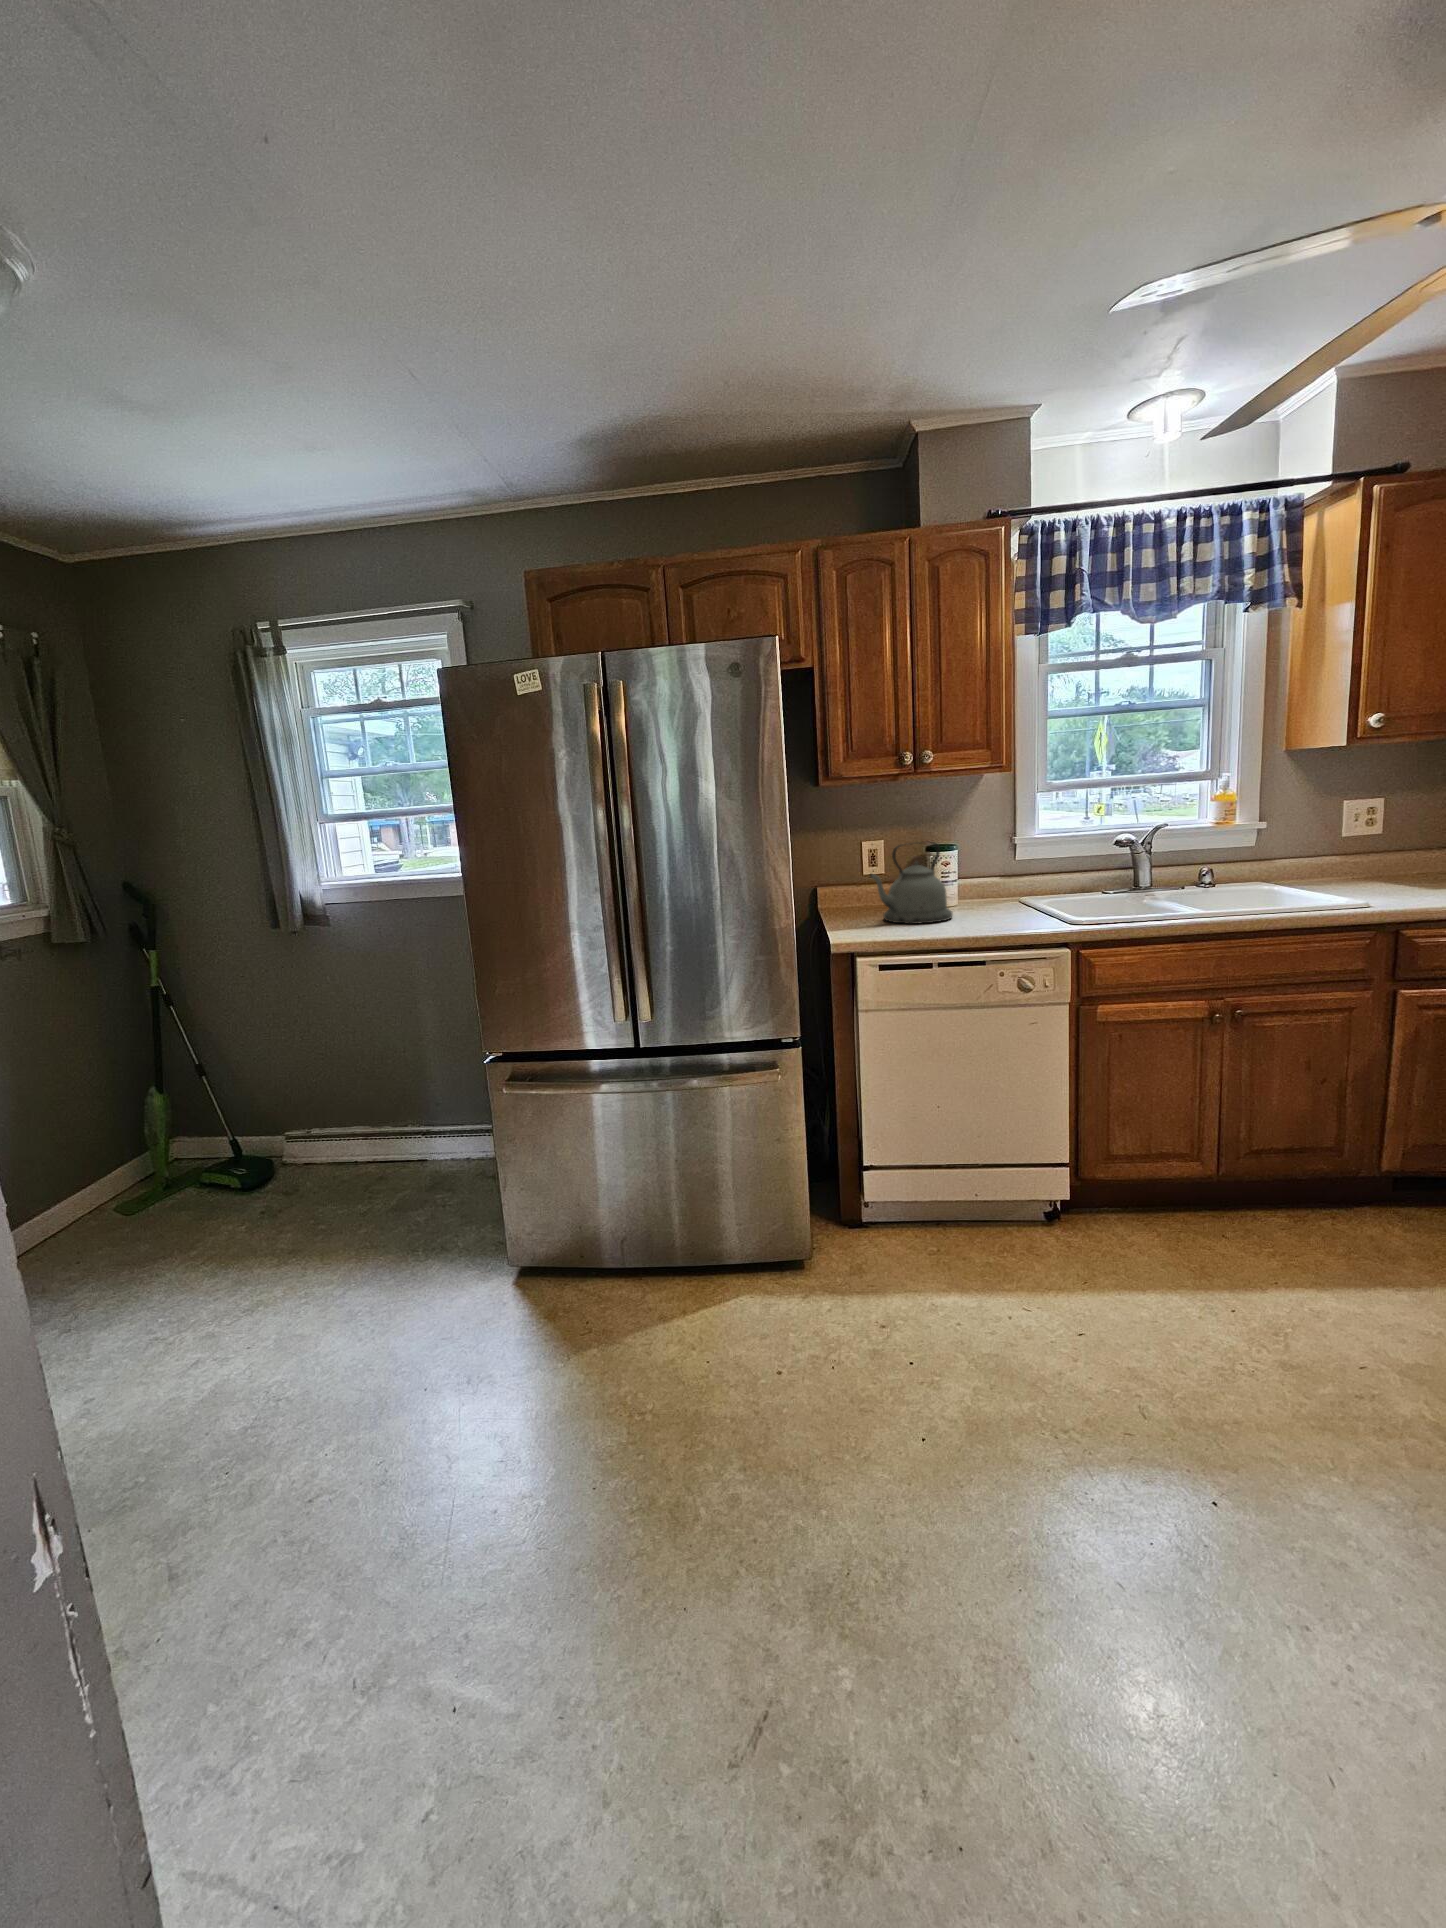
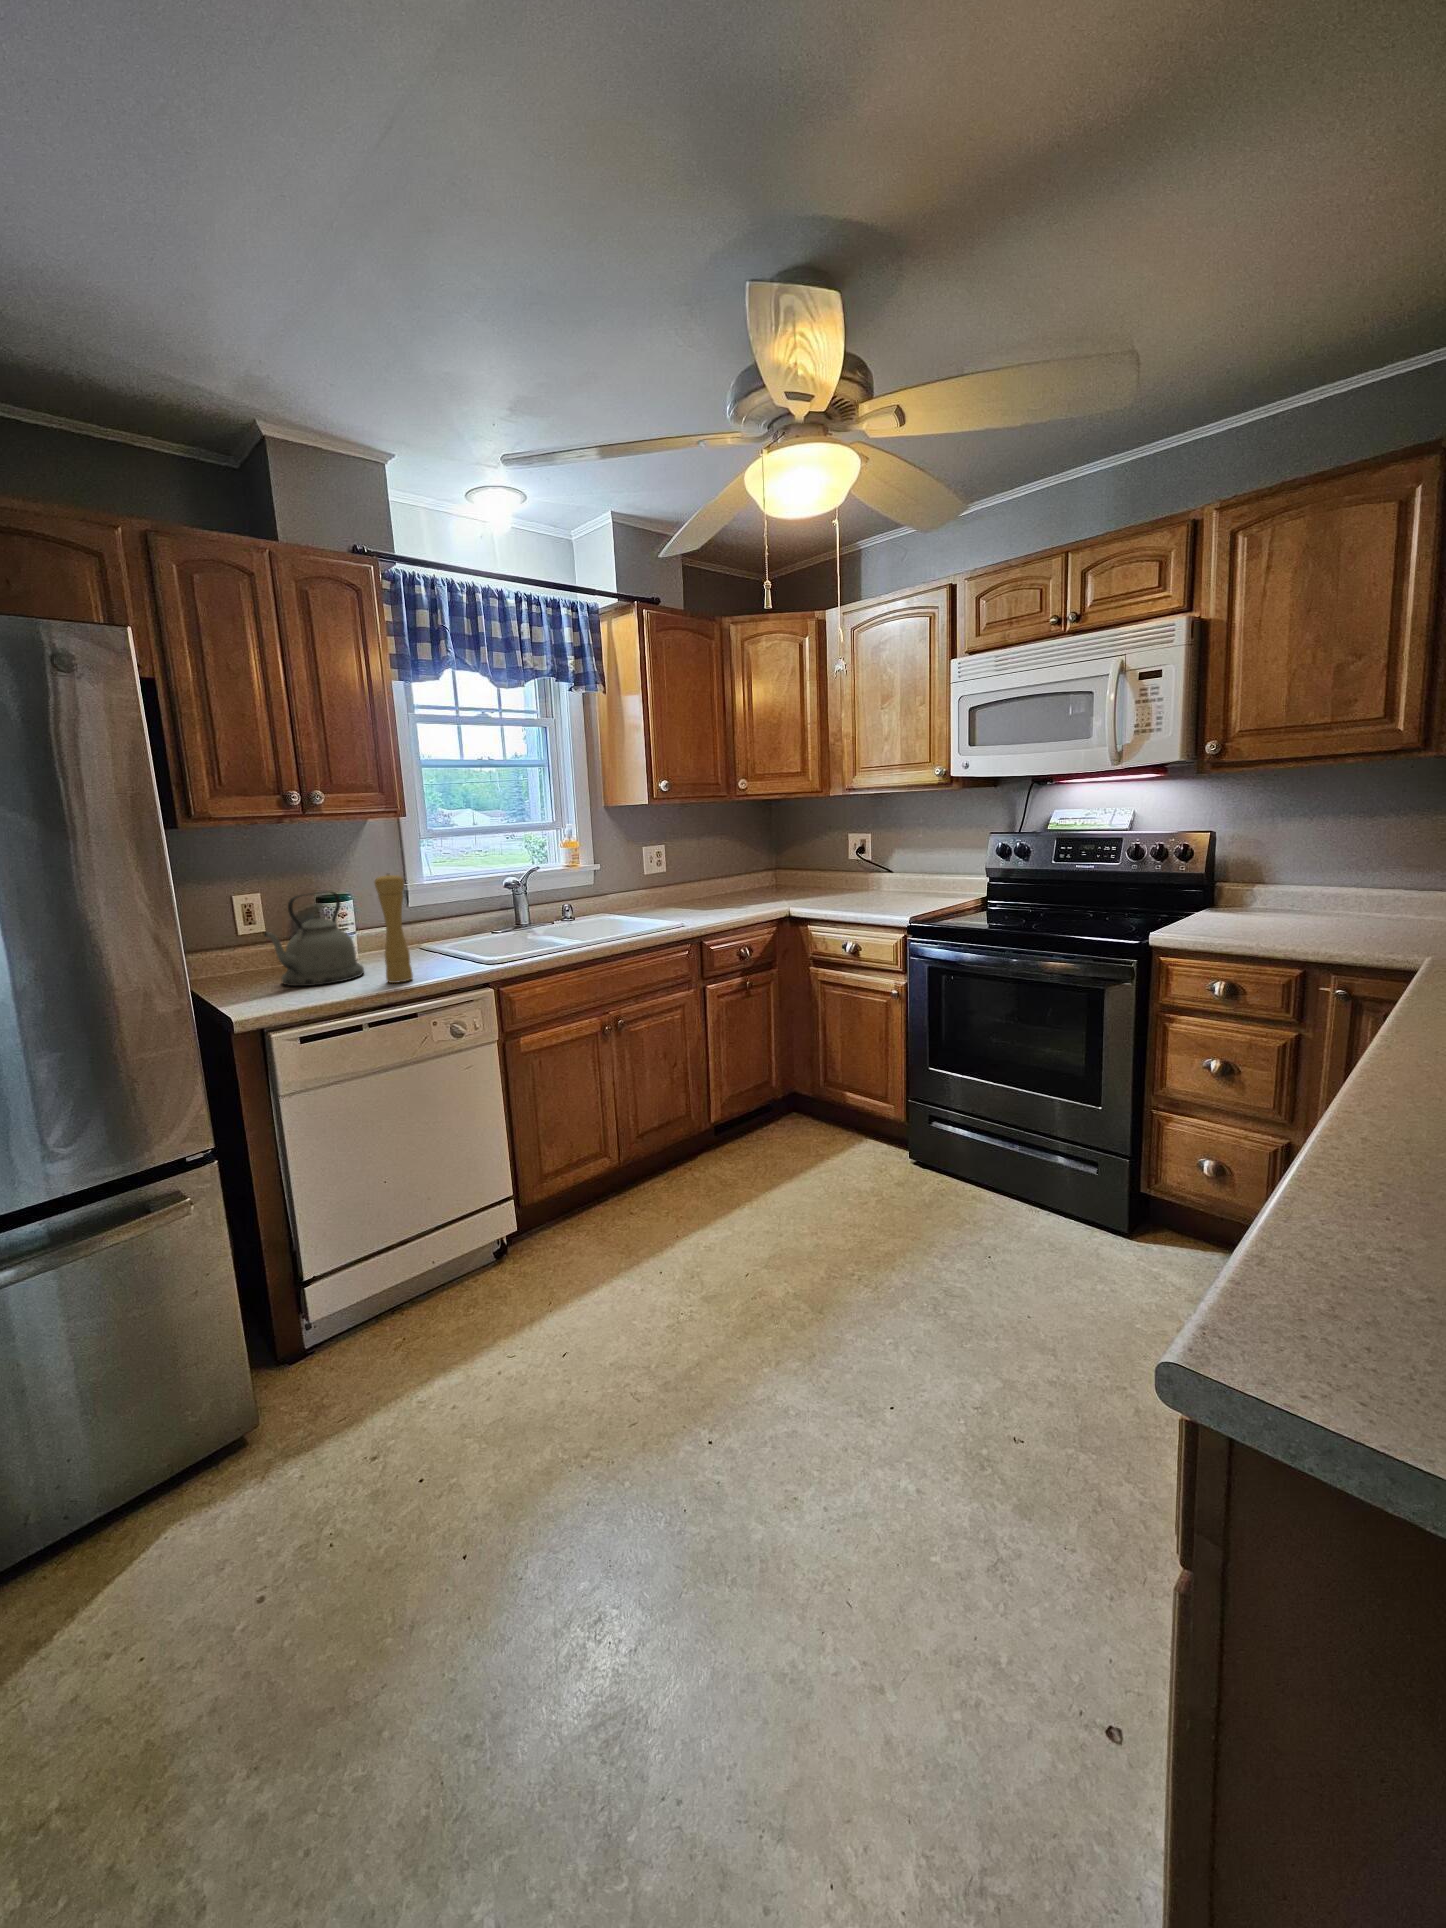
pepper mill: none [961,827,988,930] -> present [375,874,413,983]

